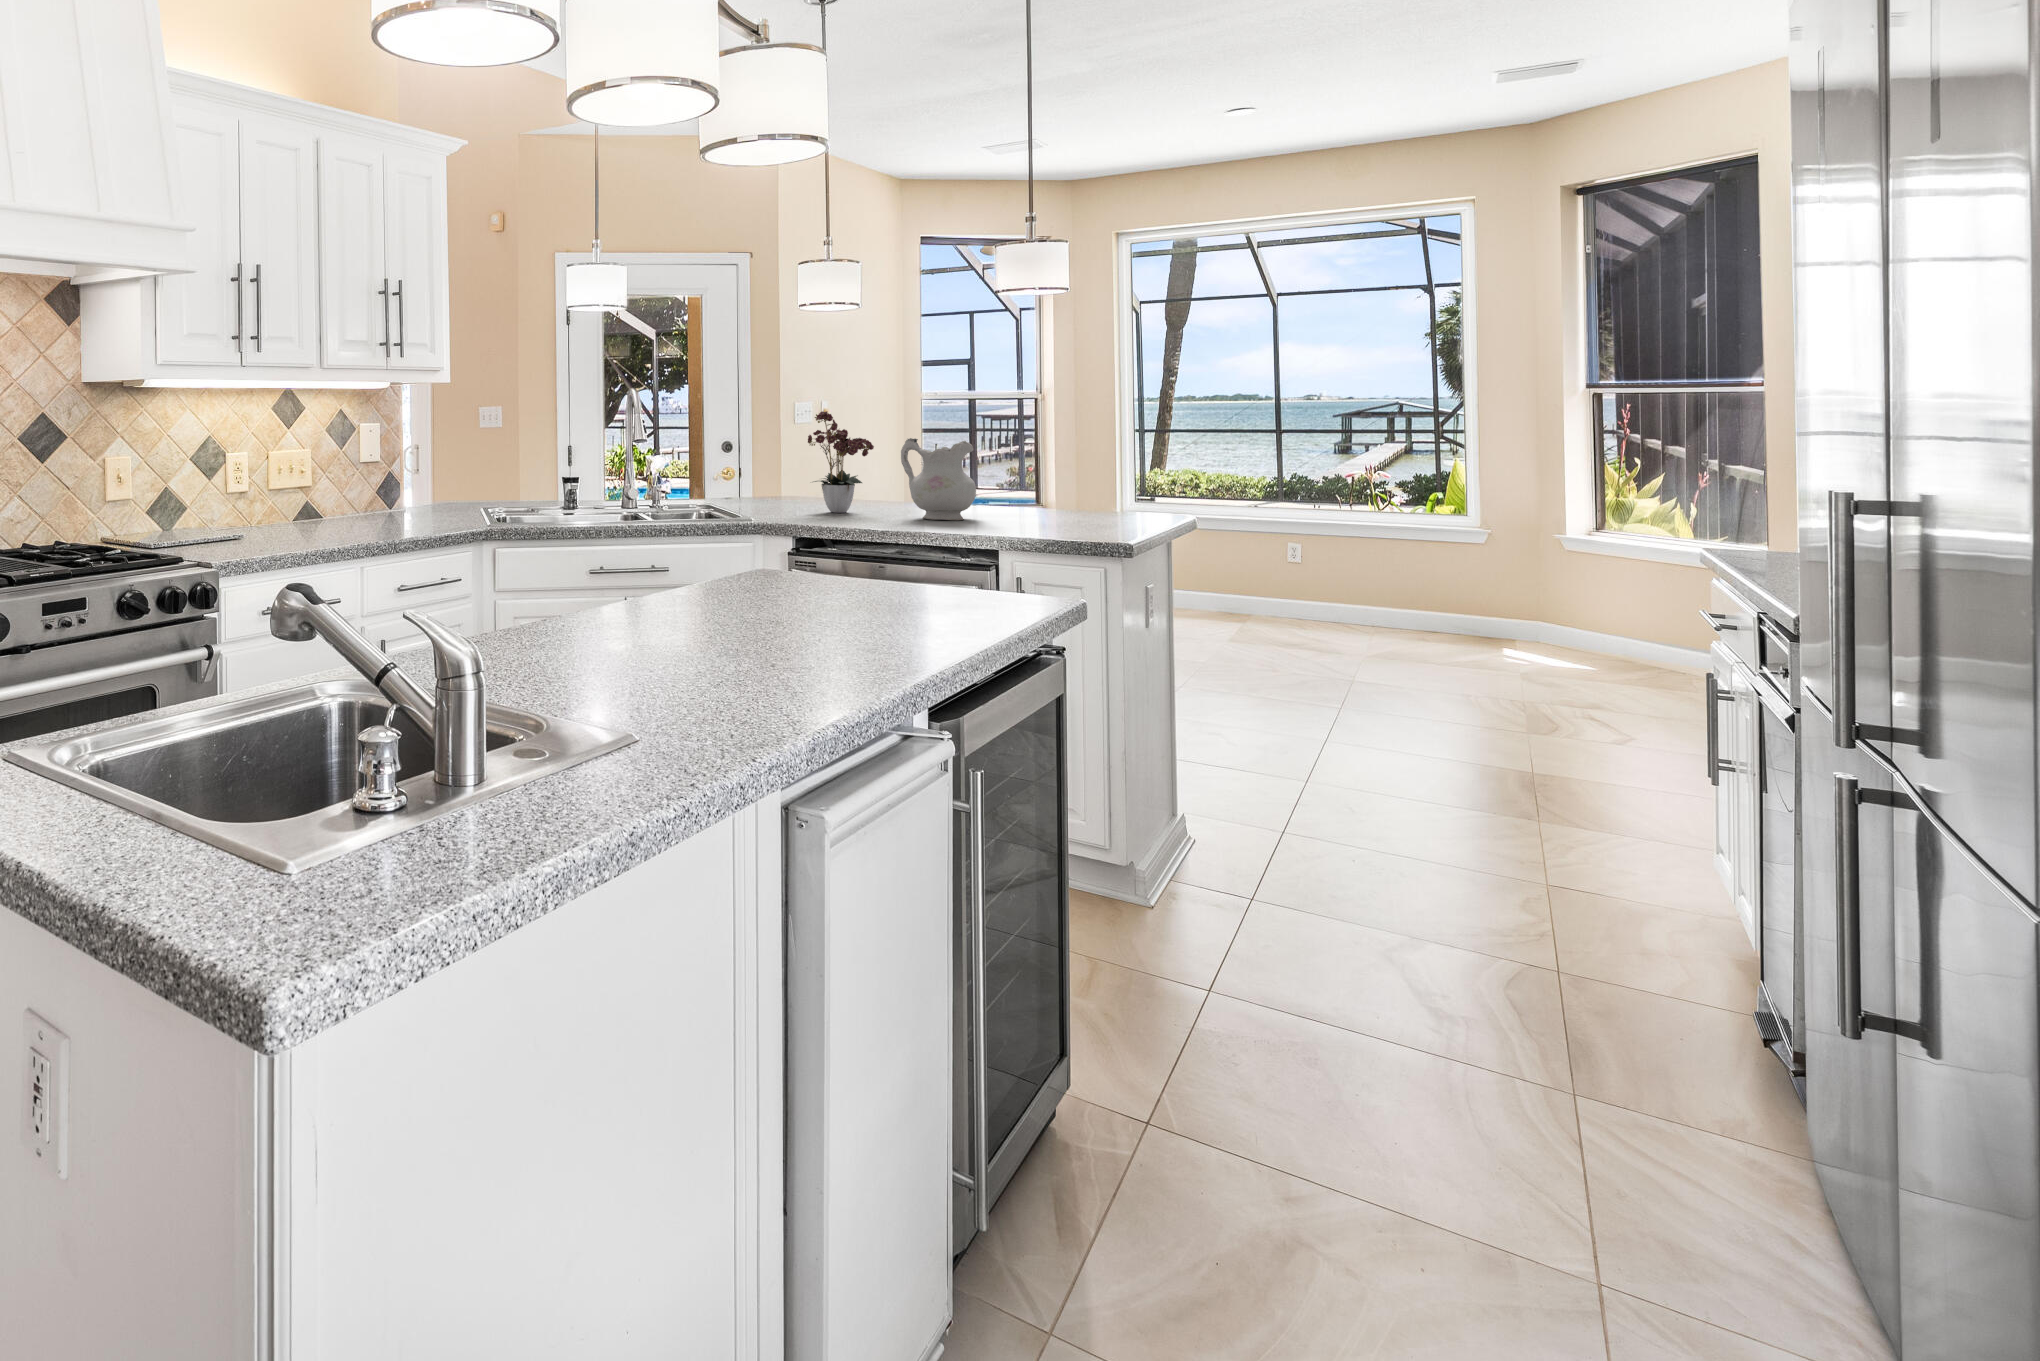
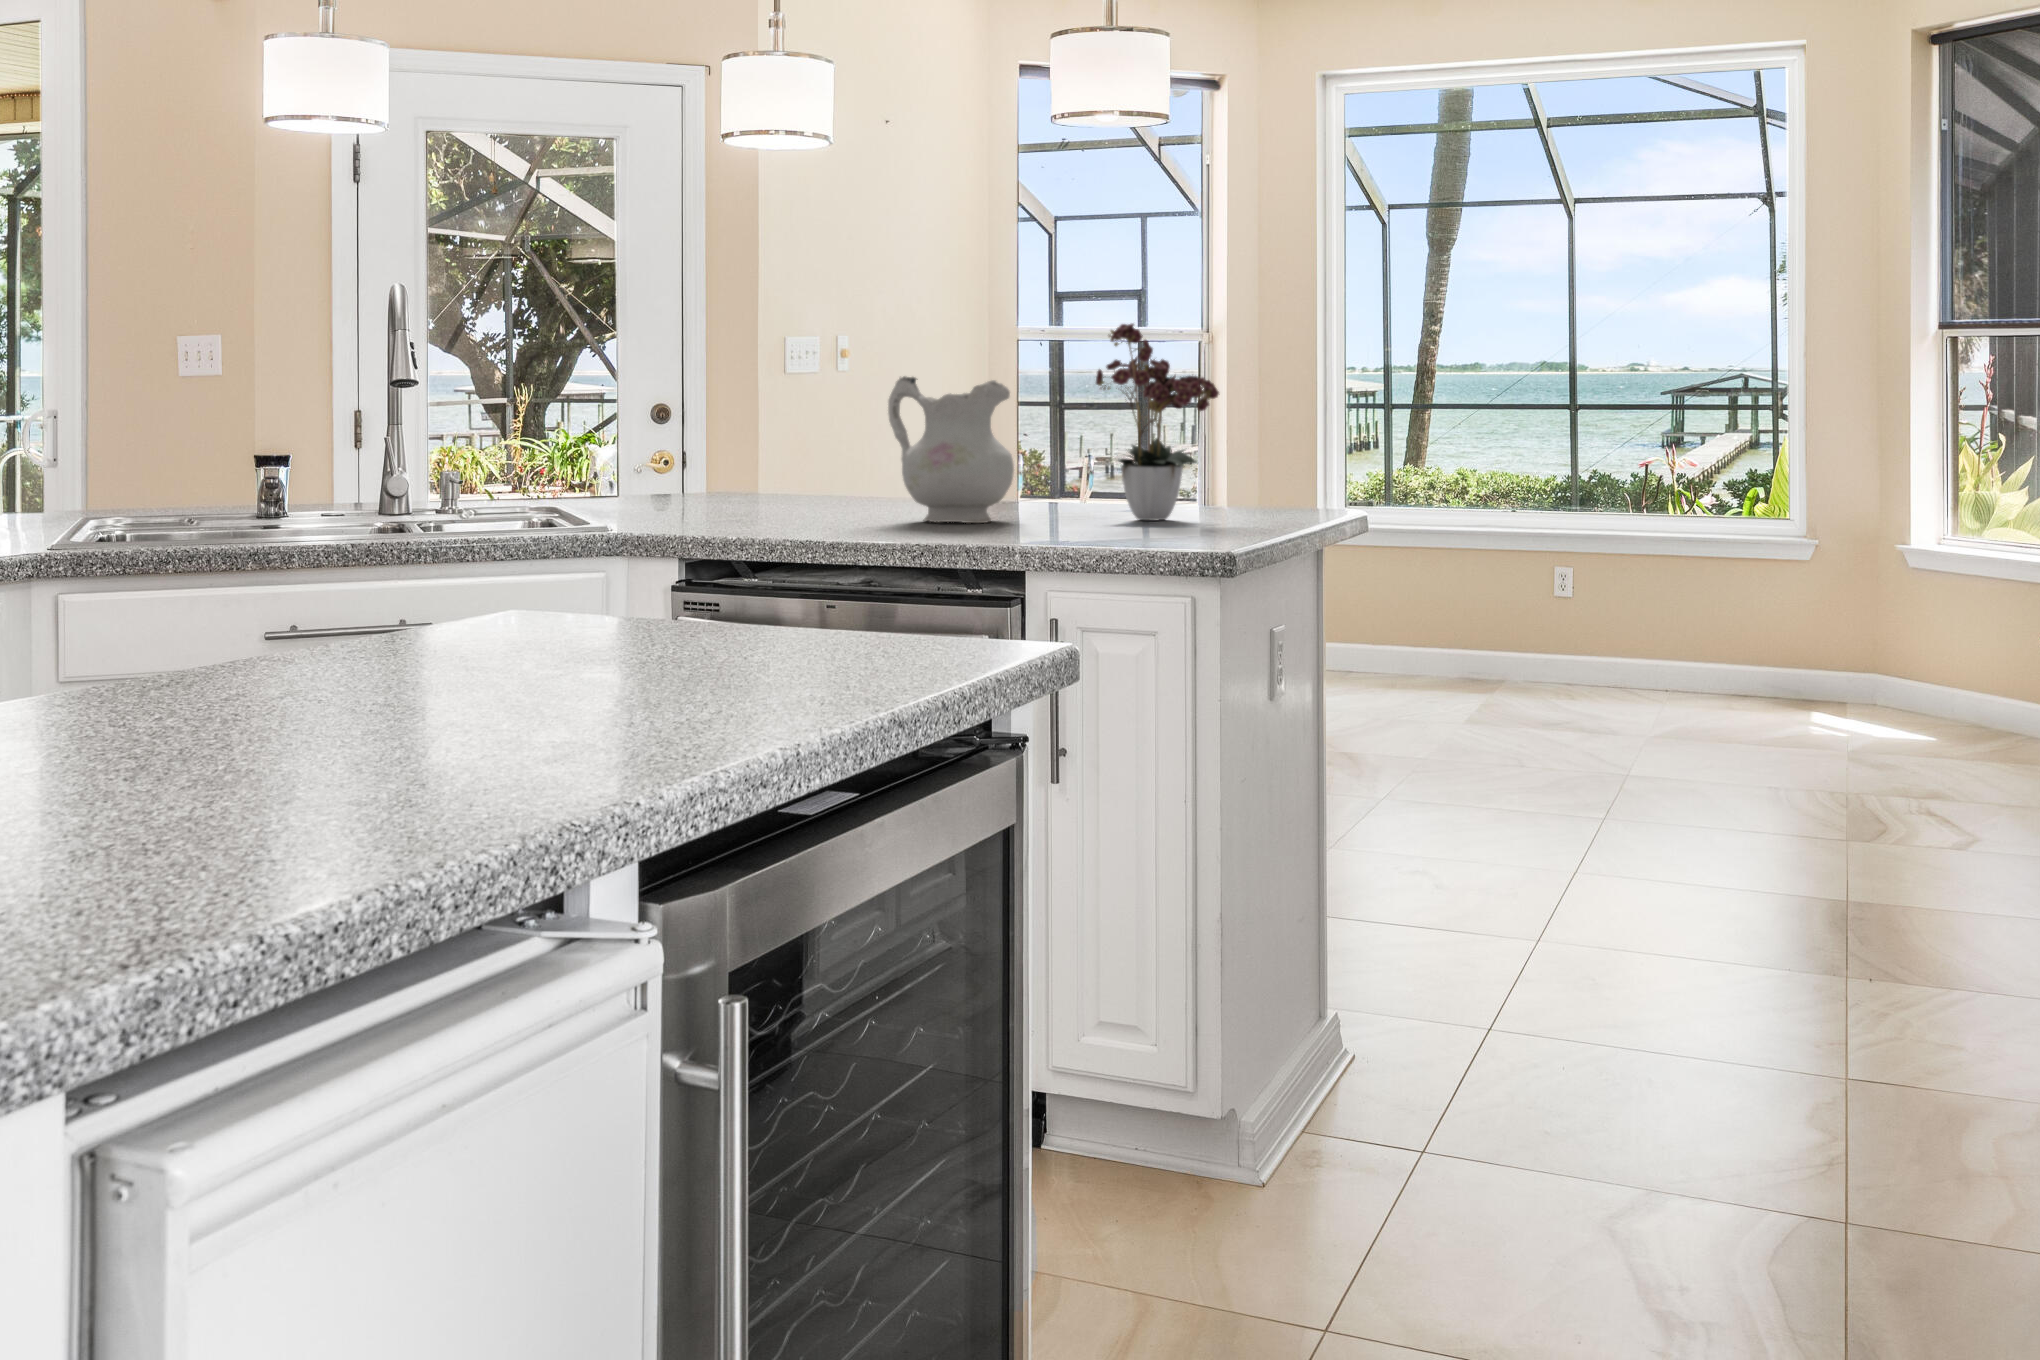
flower arrangement: present [808,411,874,513] -> present [1096,324,1219,520]

